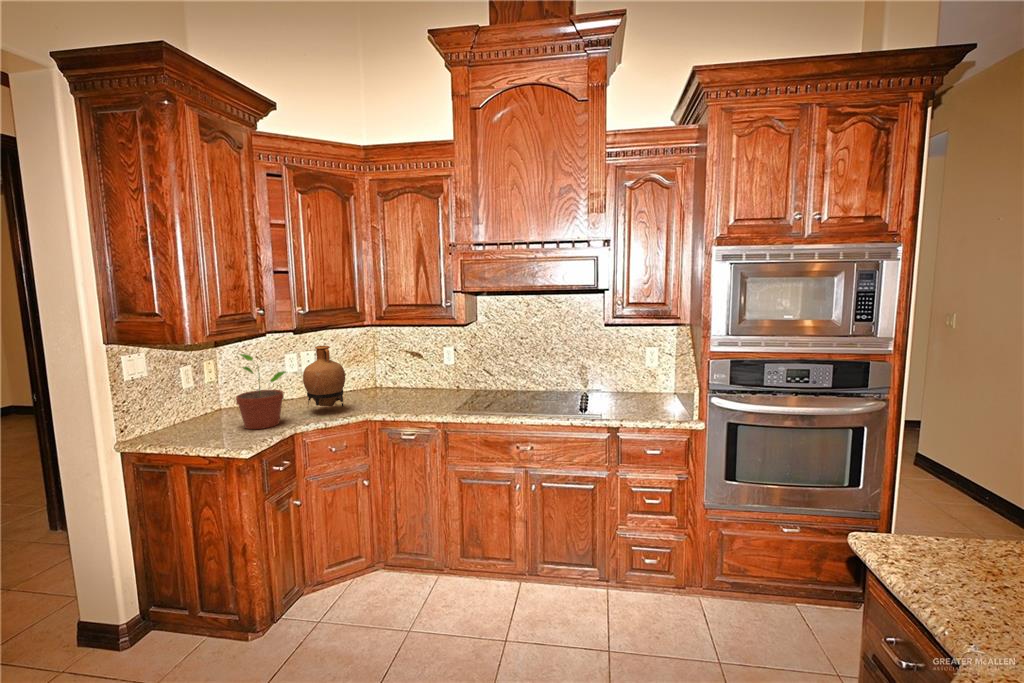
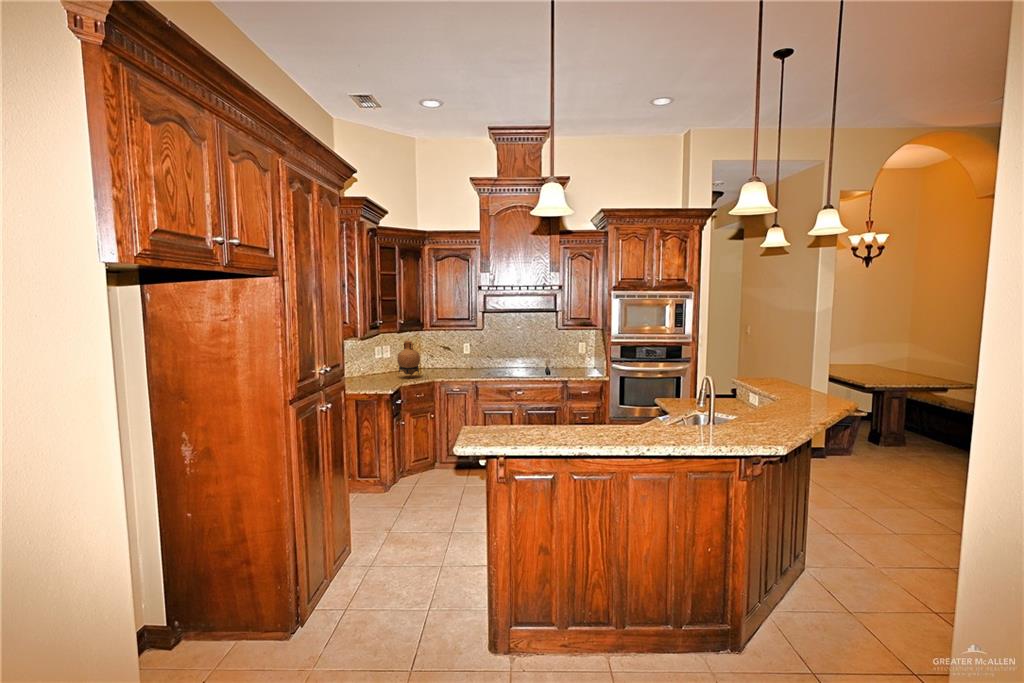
potted plant: present [236,354,286,429] -> none [370,345,397,384]

